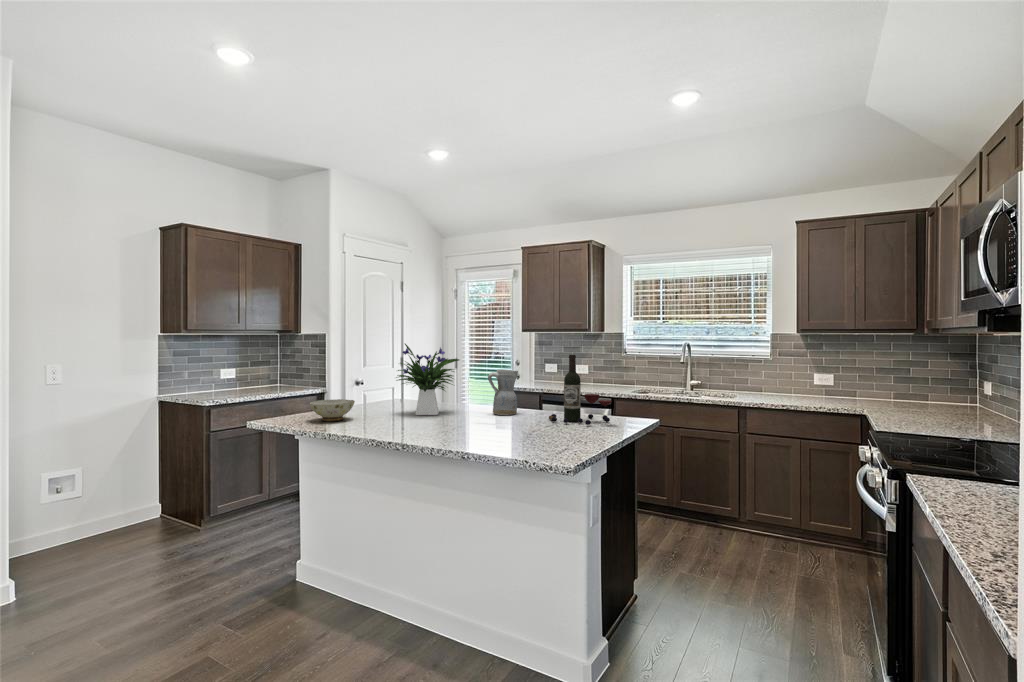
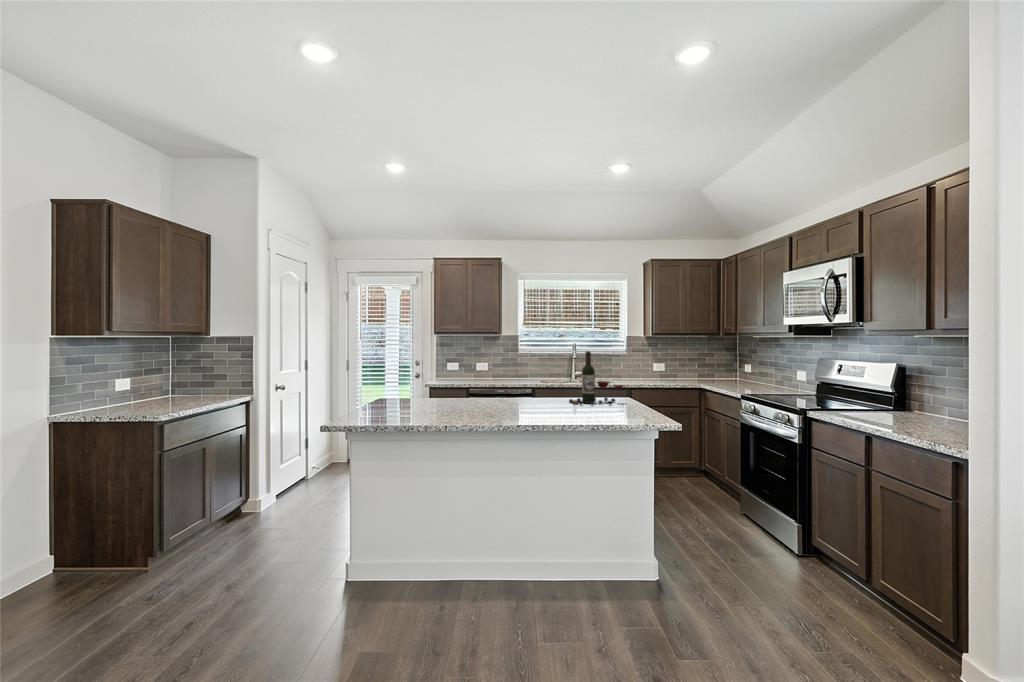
flower arrangement: present [396,344,459,415] -> none [431,344,490,409]
ceramic pitcher: present [488,369,518,415] -> none [513,365,535,403]
ceramic bowl: present [310,399,355,421] -> none [379,399,421,421]

